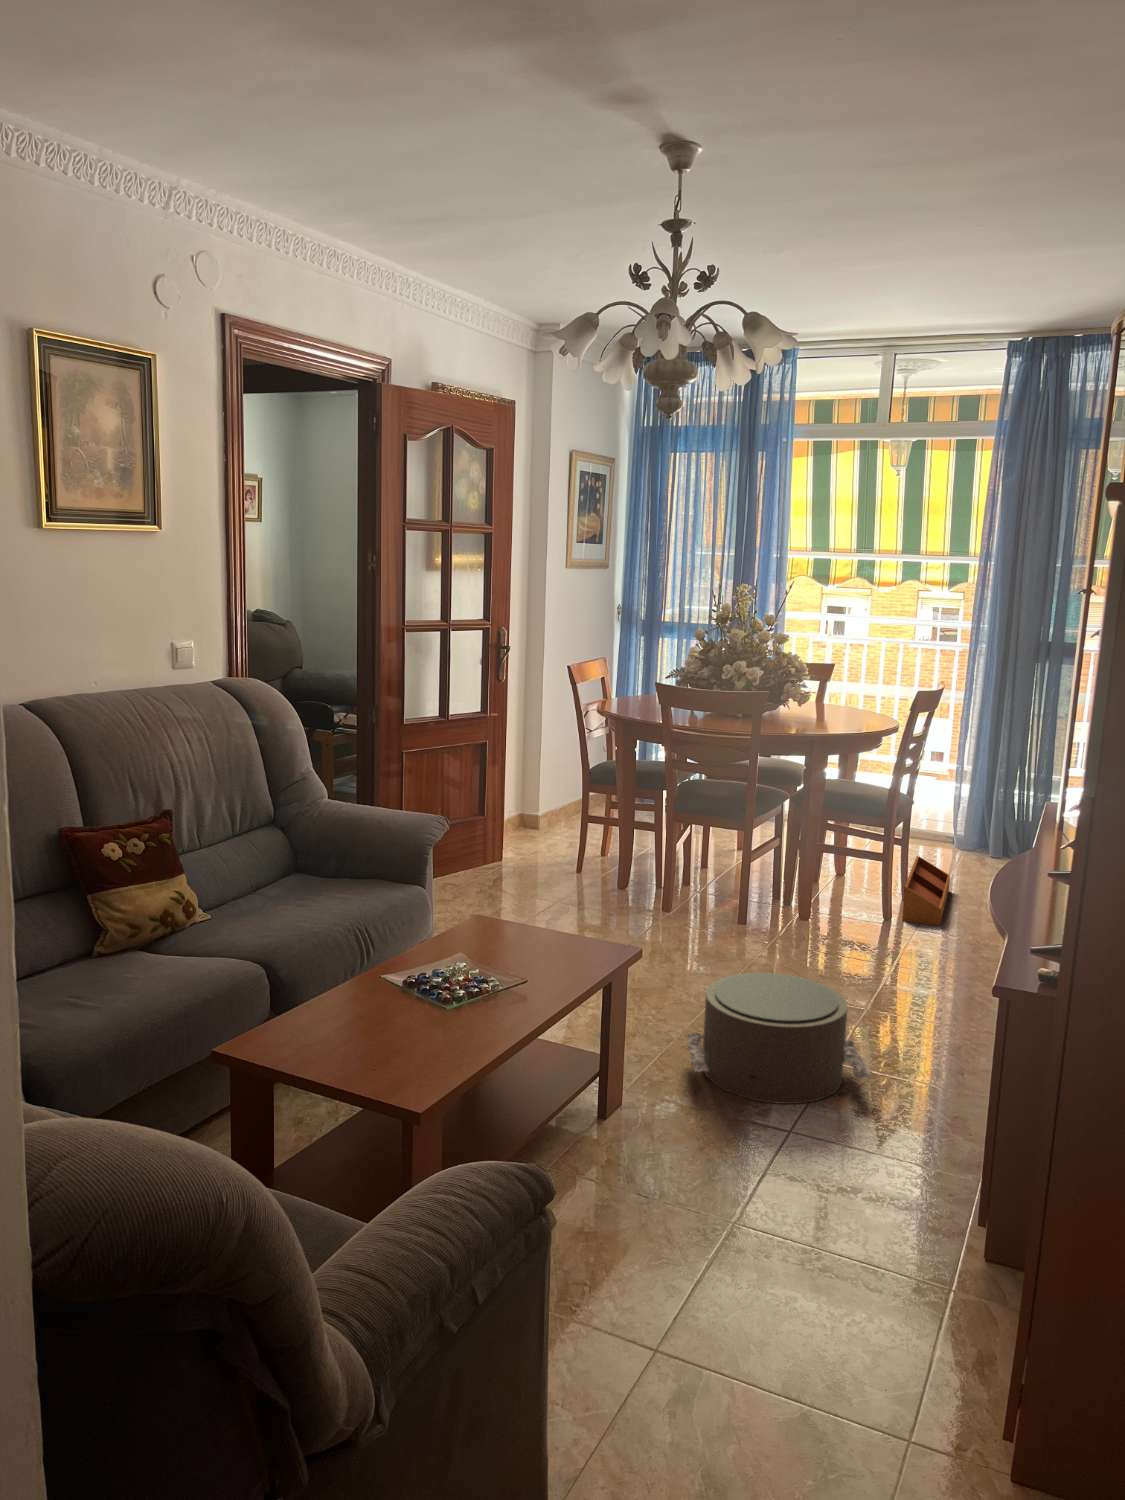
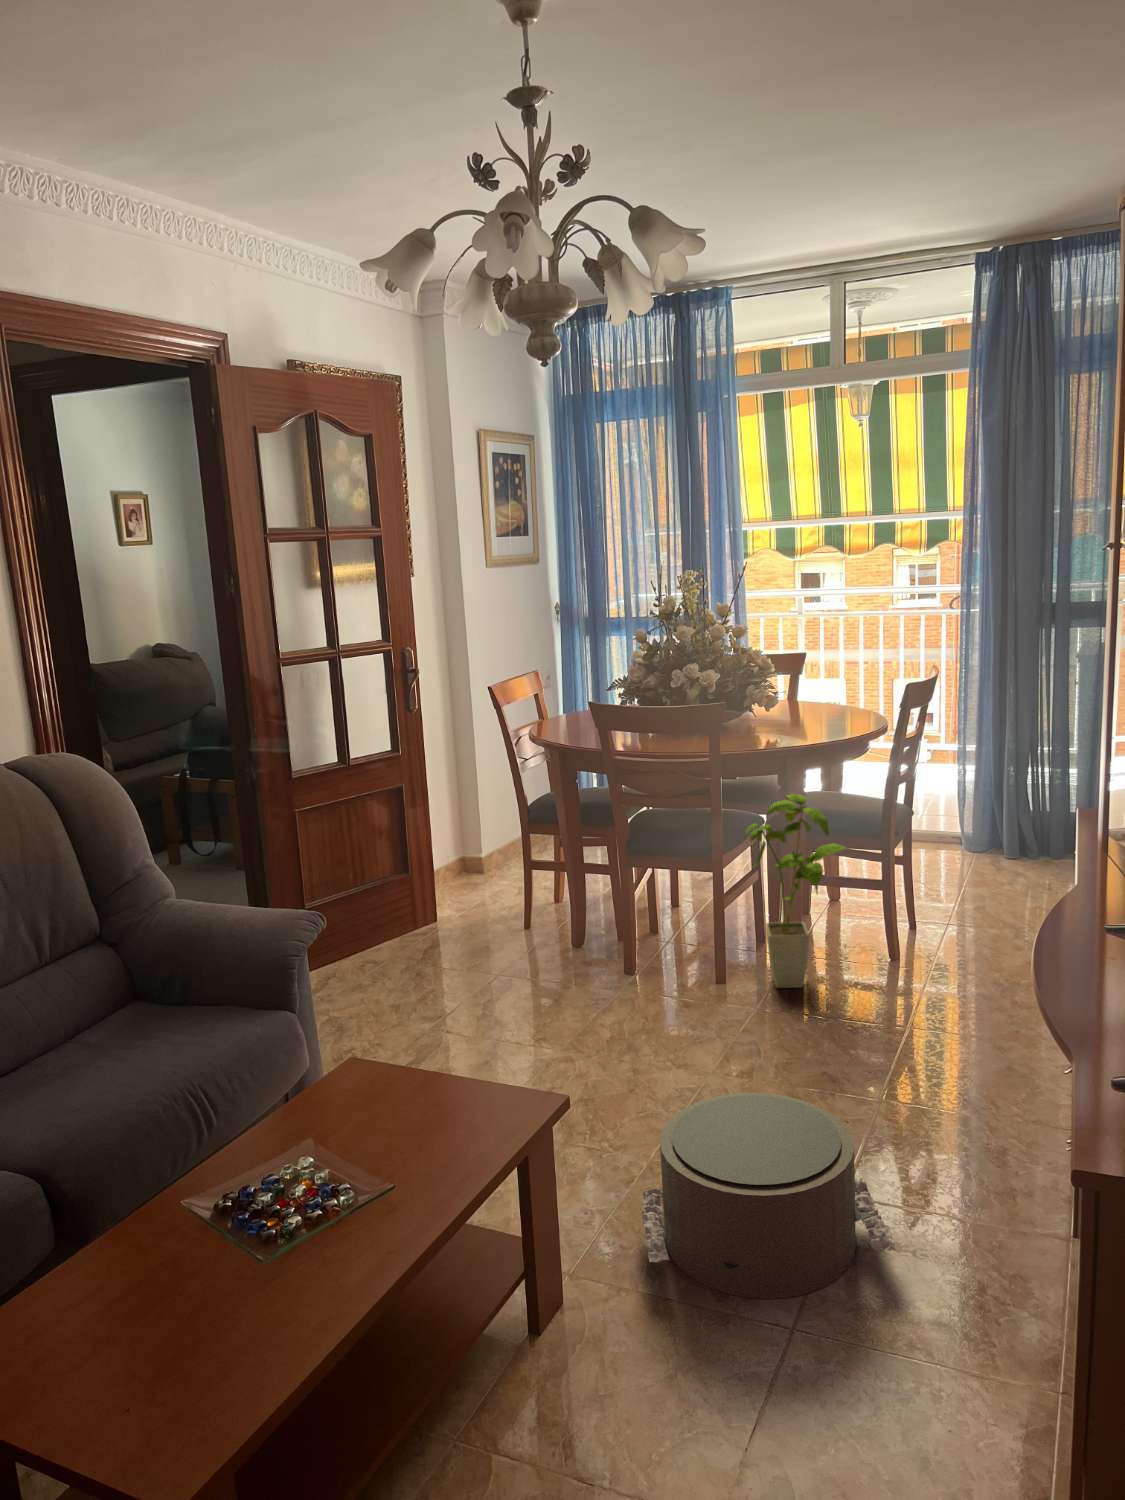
house plant: none [773,771,860,931] -> present [745,794,846,988]
storage bin: present [902,856,950,926] -> none [912,872,964,964]

